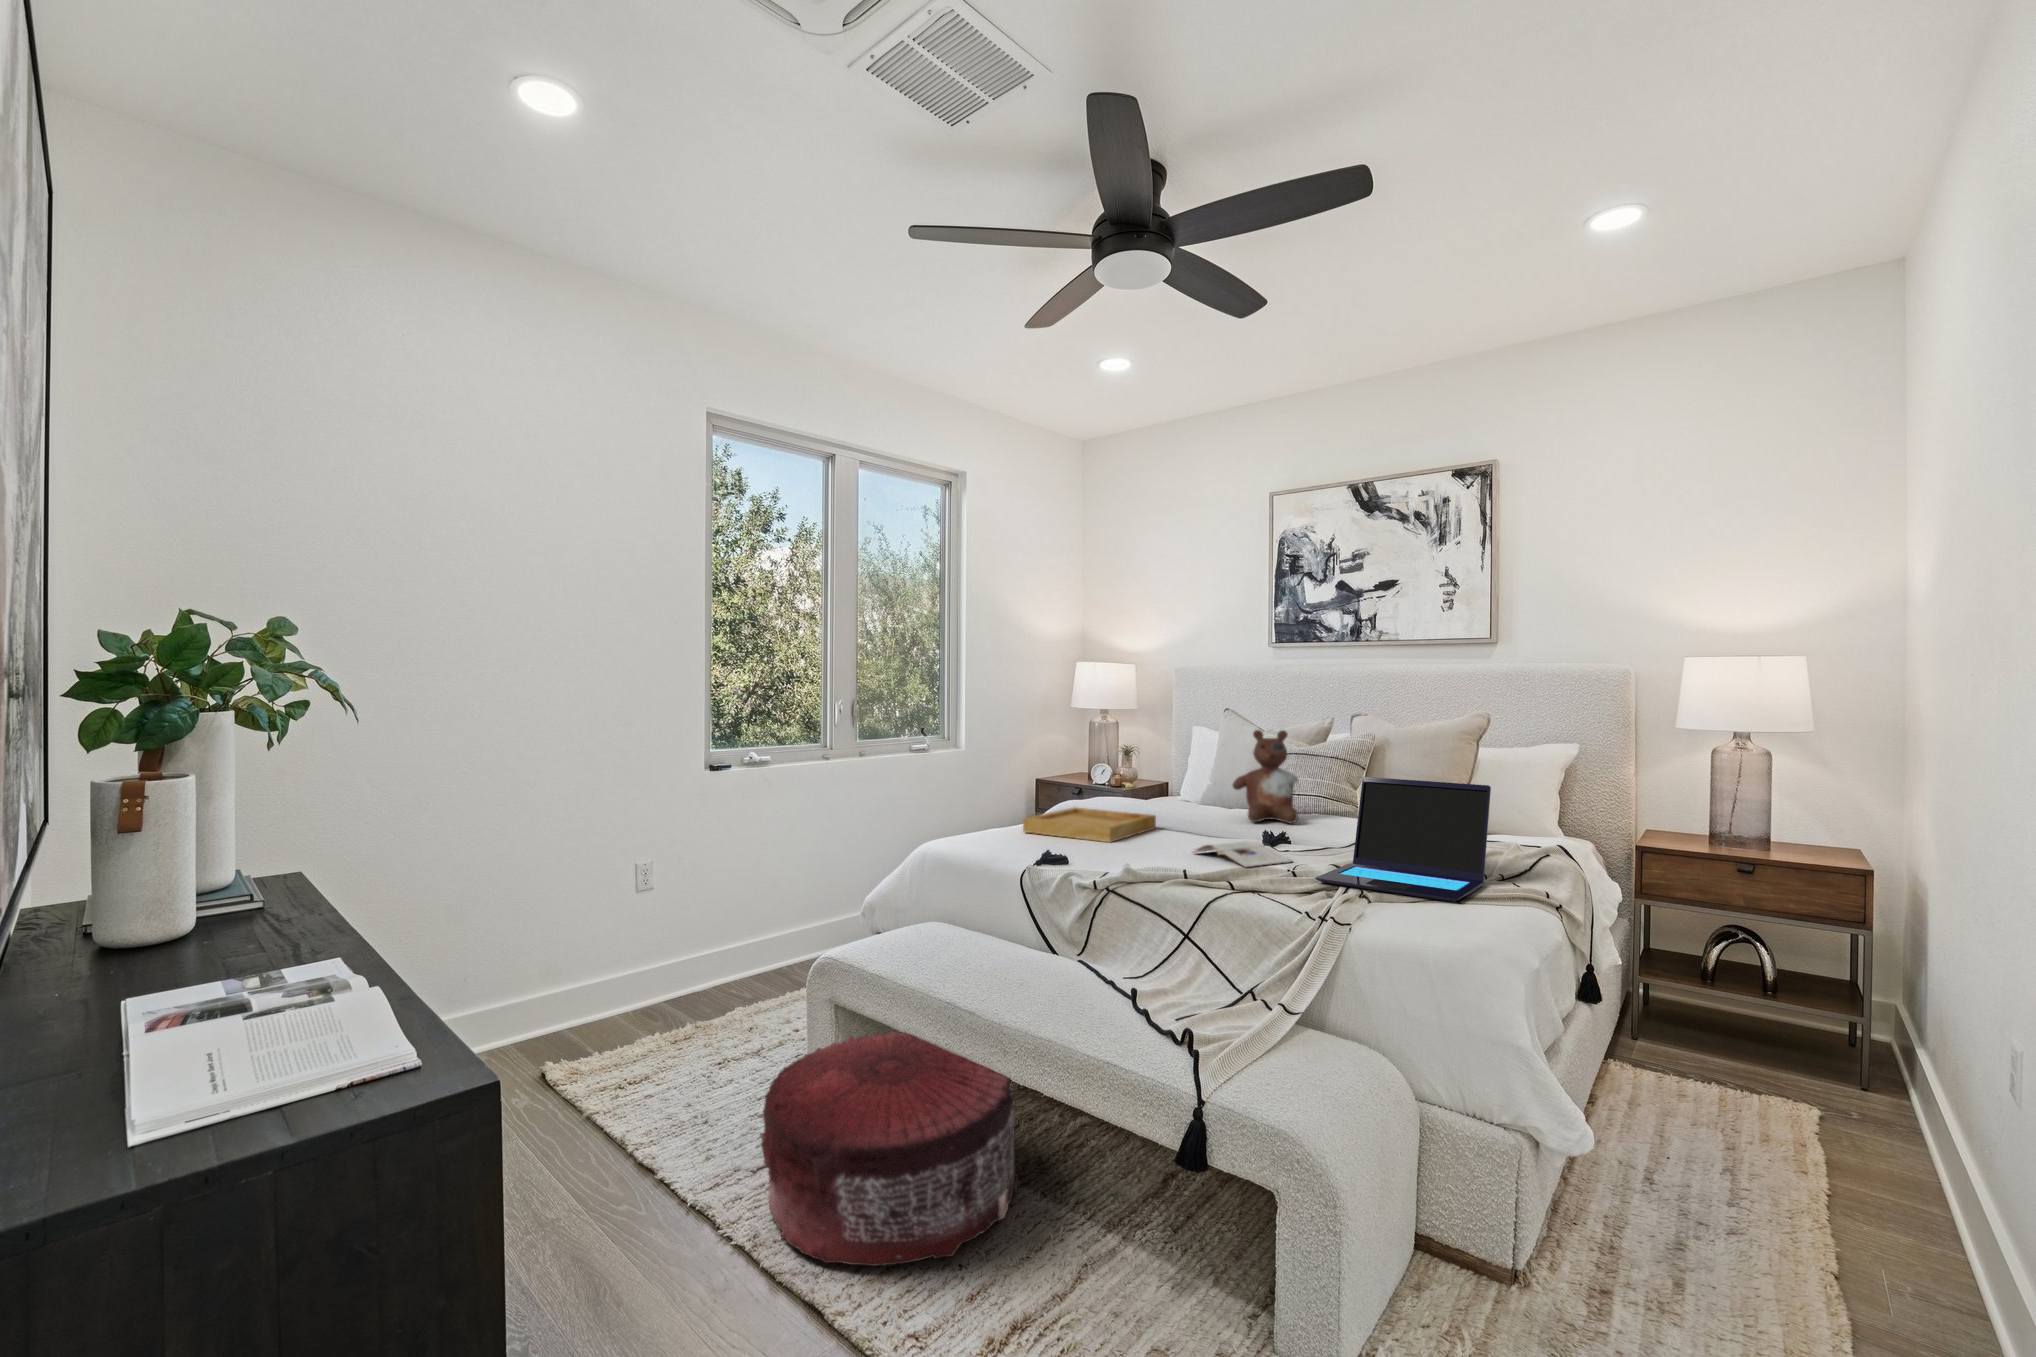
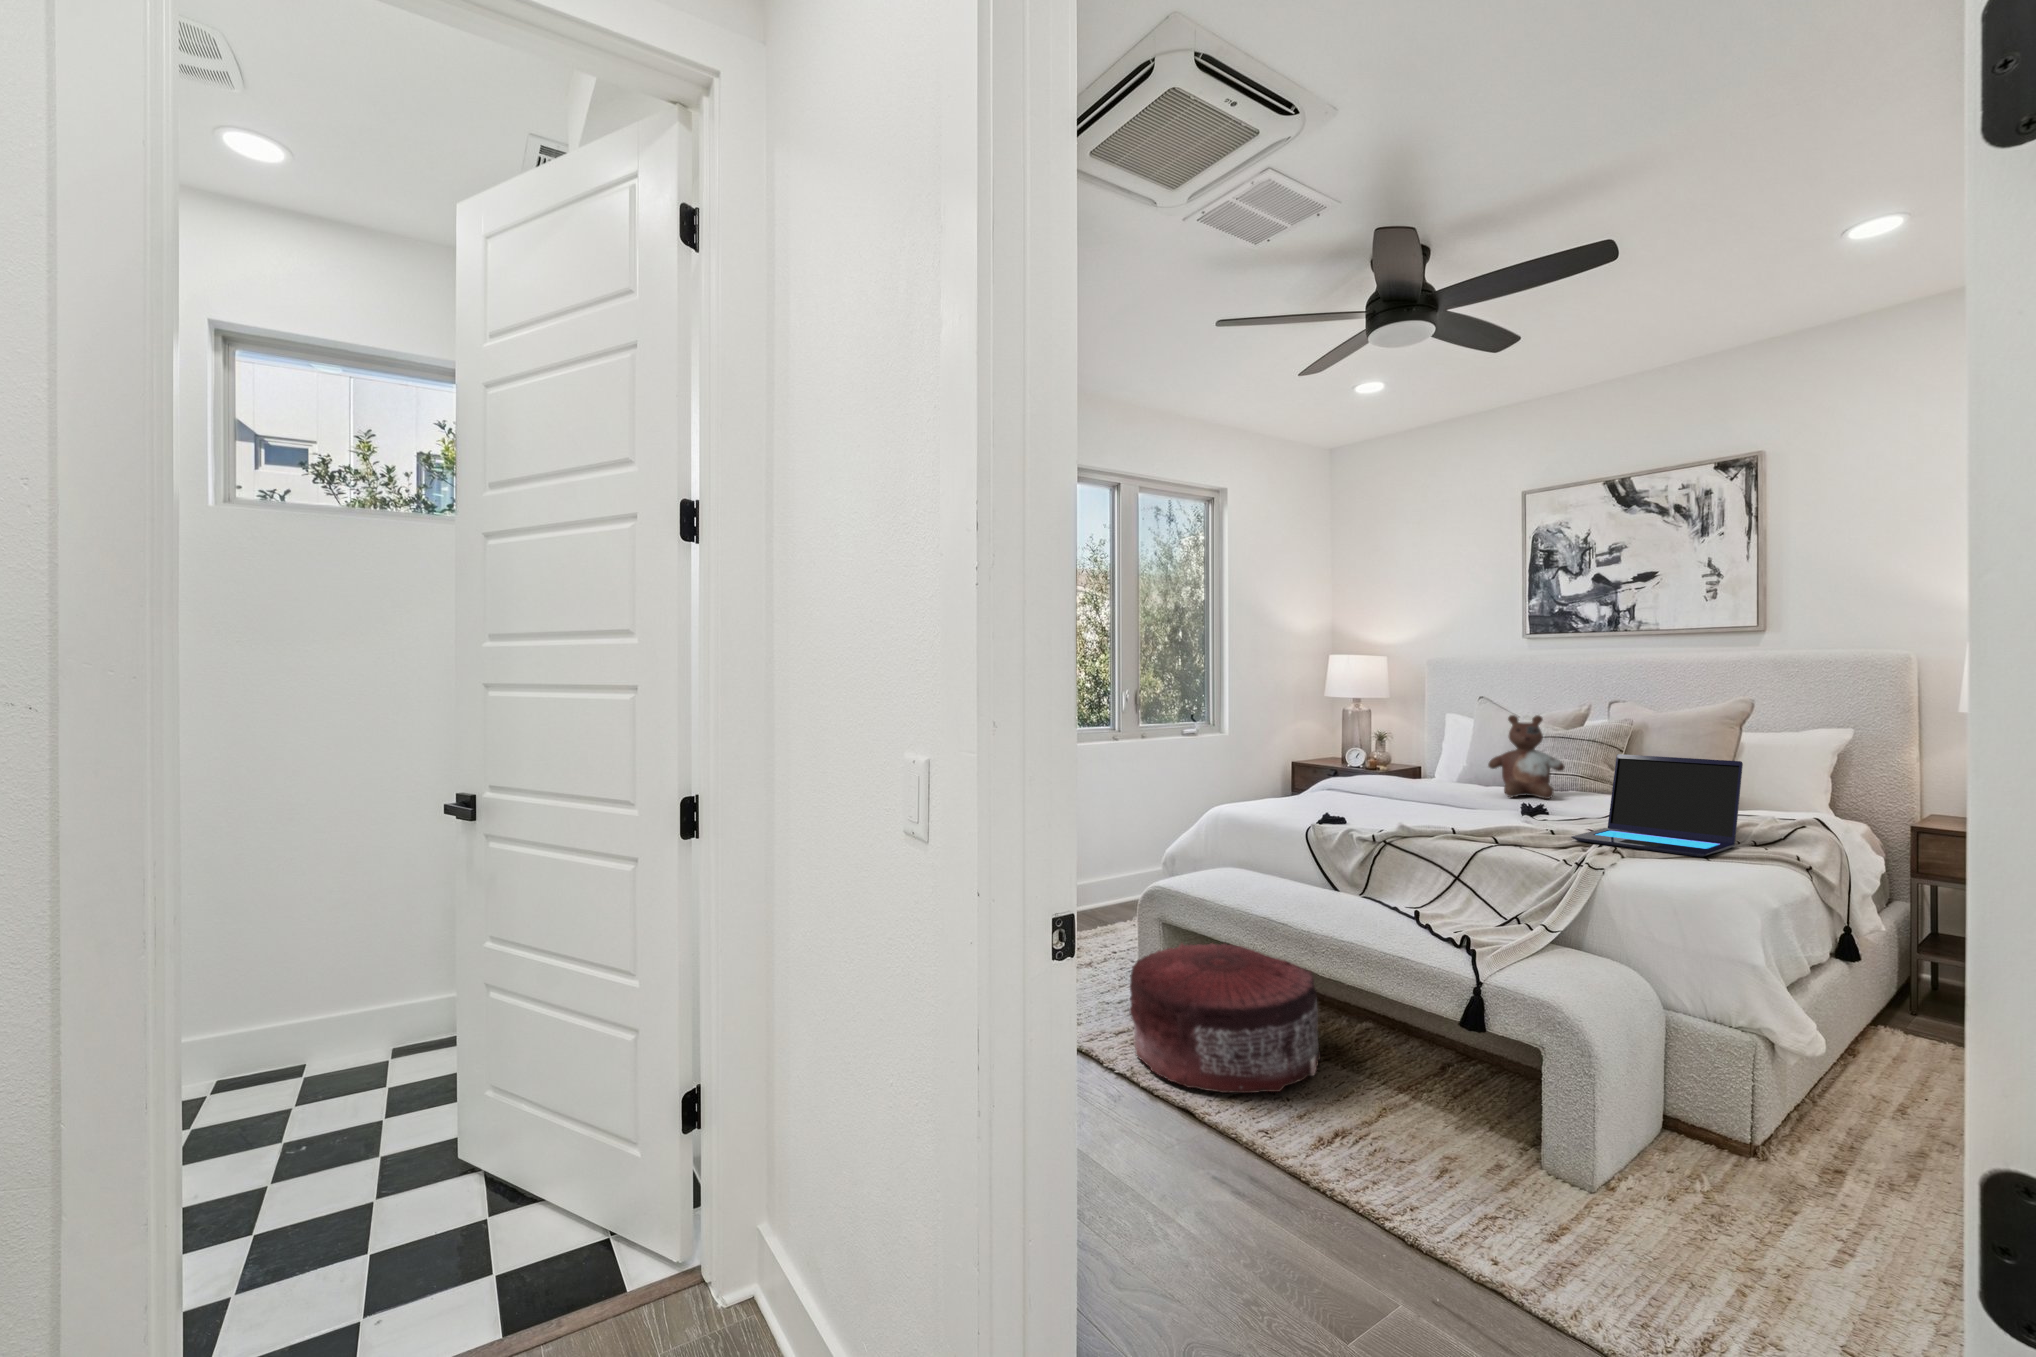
tray: present [1023,807,1156,842] -> none [1298,782,1417,809]
magazine: present [1192,841,1292,867] -> none [1454,809,1550,829]

